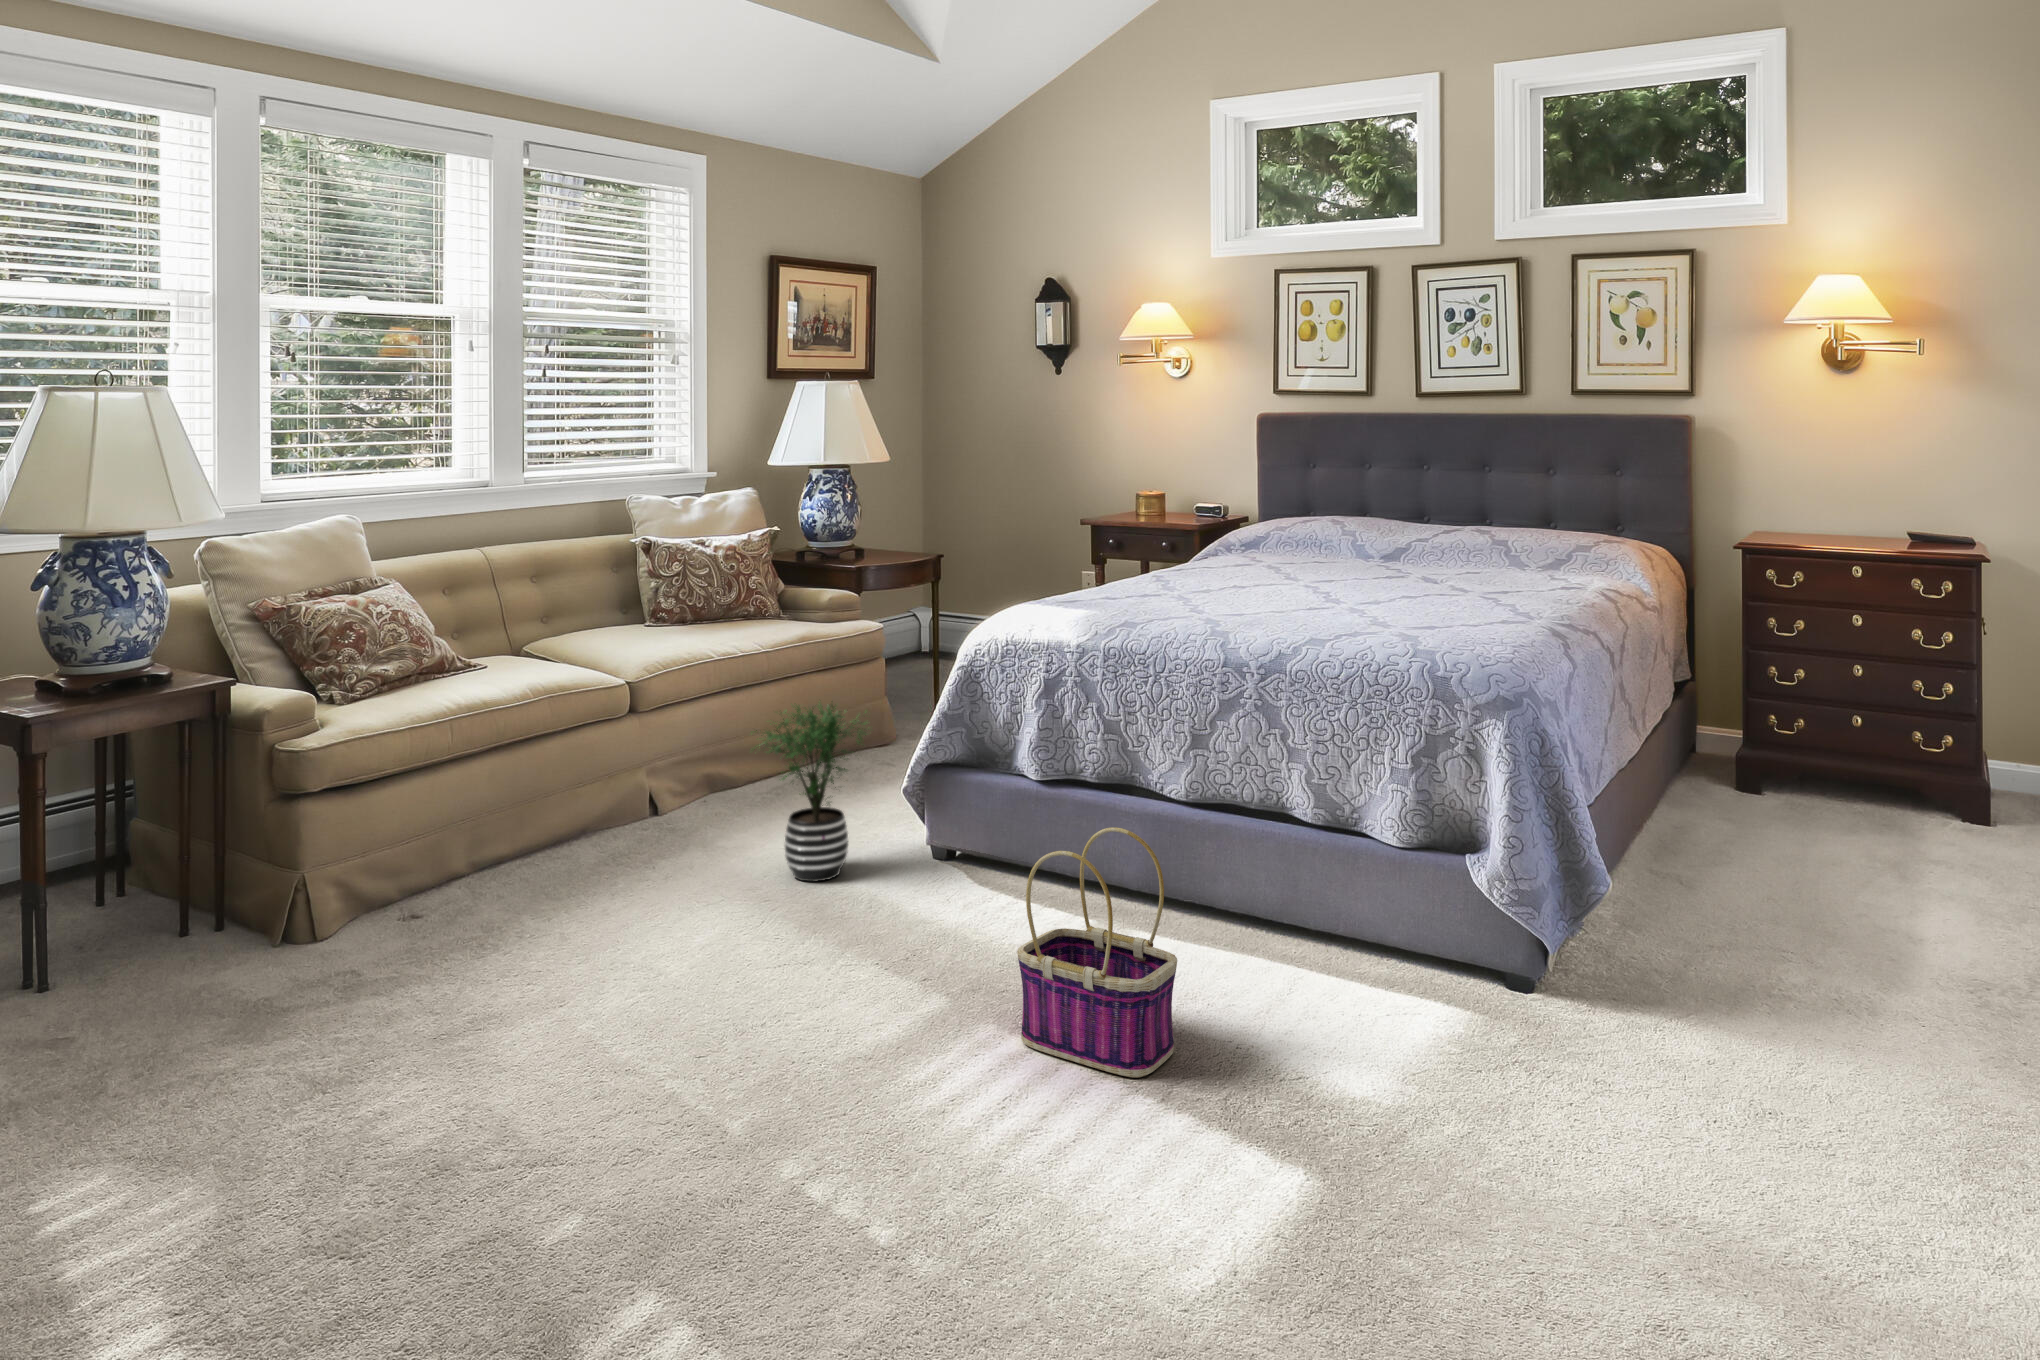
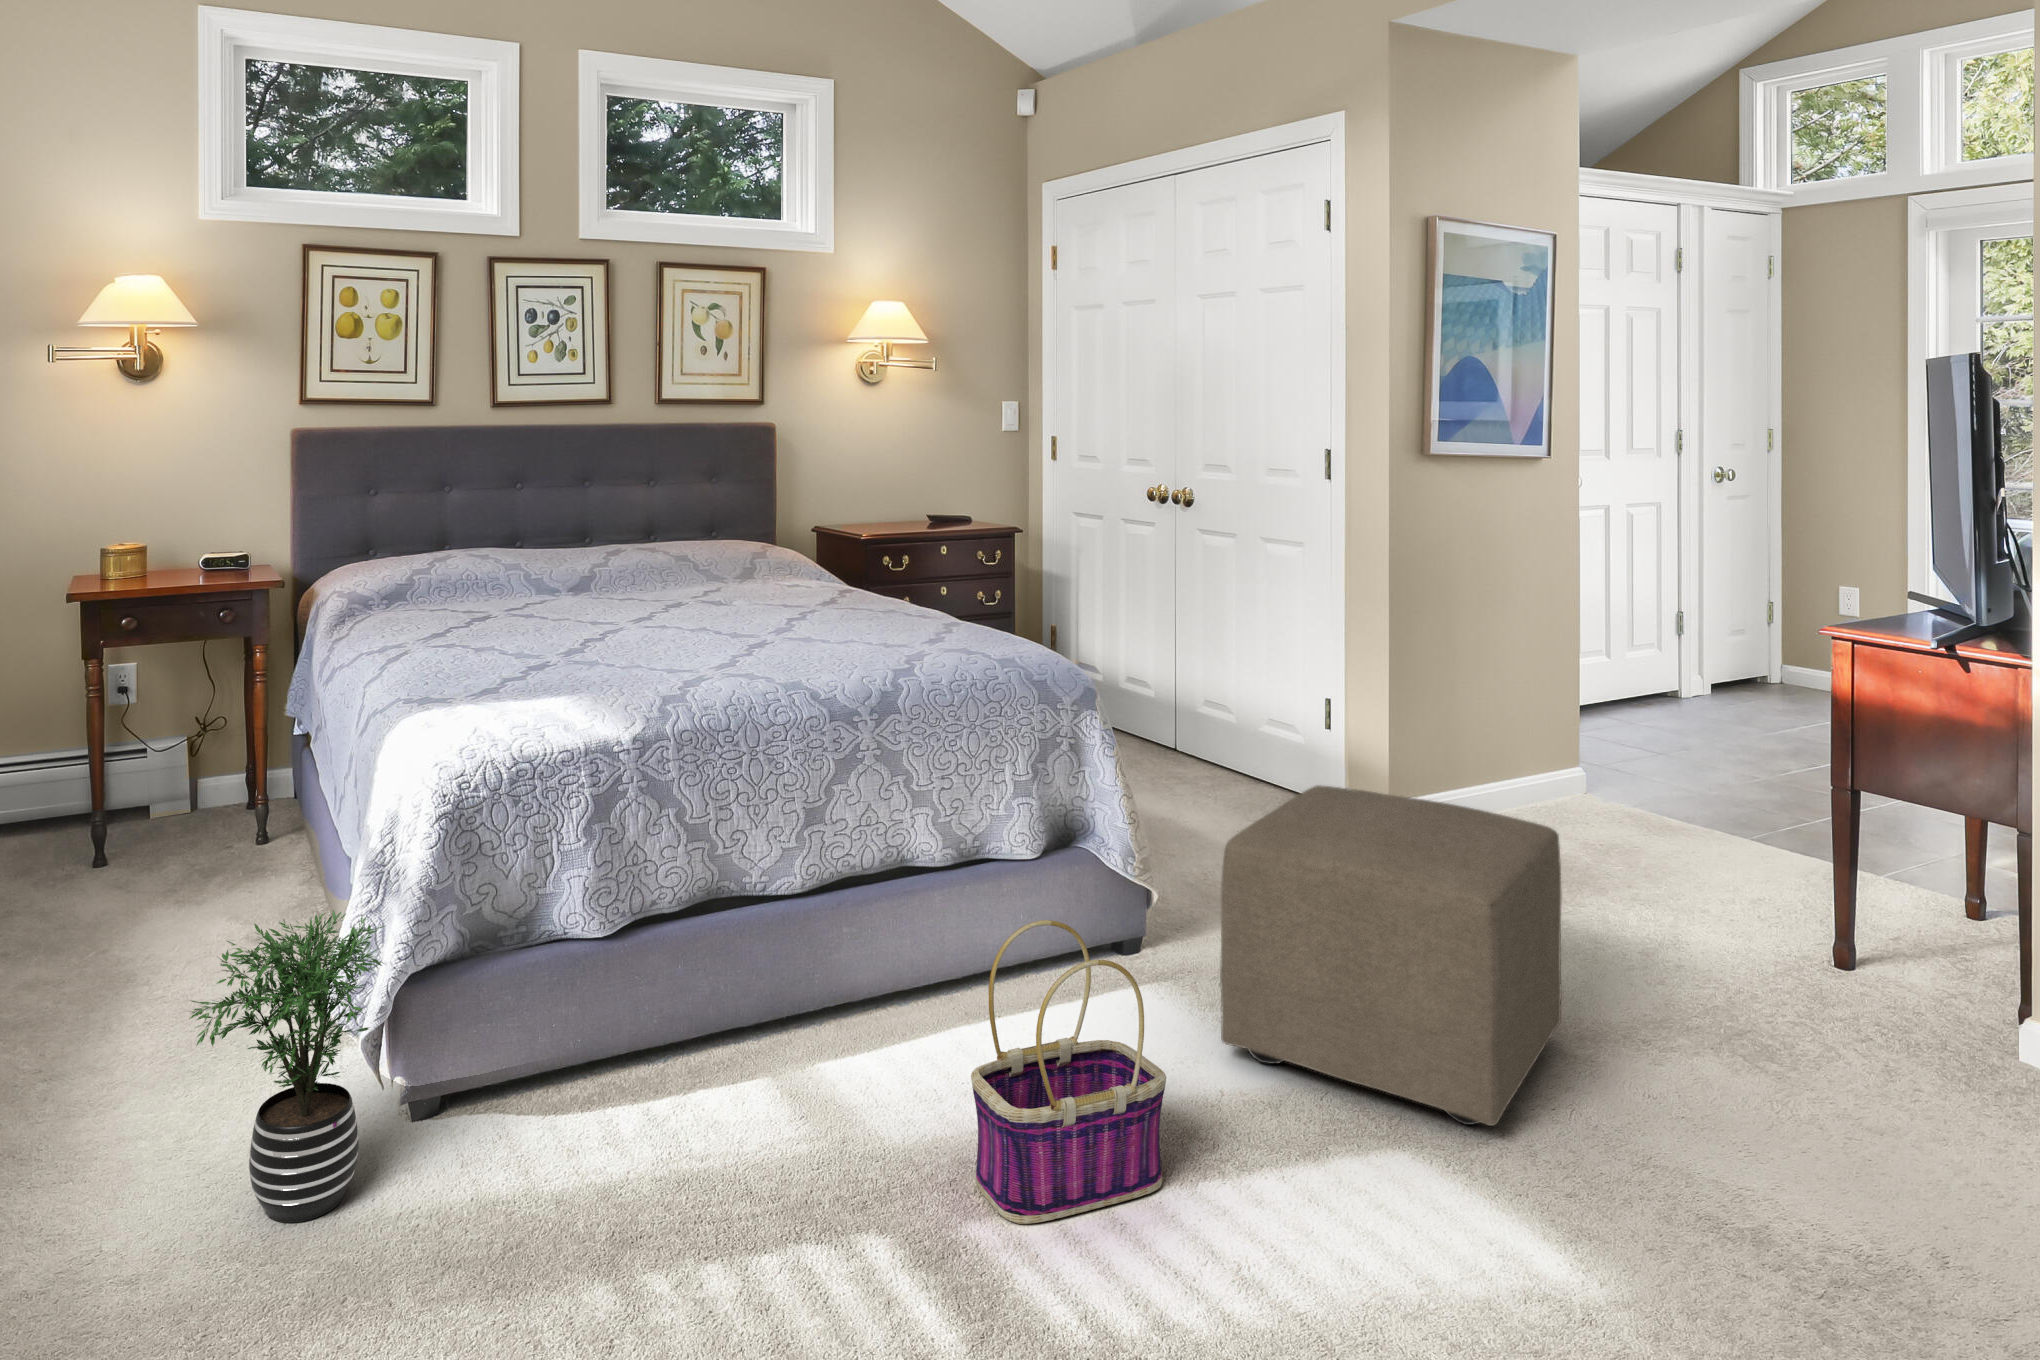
ottoman: none [1379,838,1750,1201] -> present [1220,785,1562,1126]

